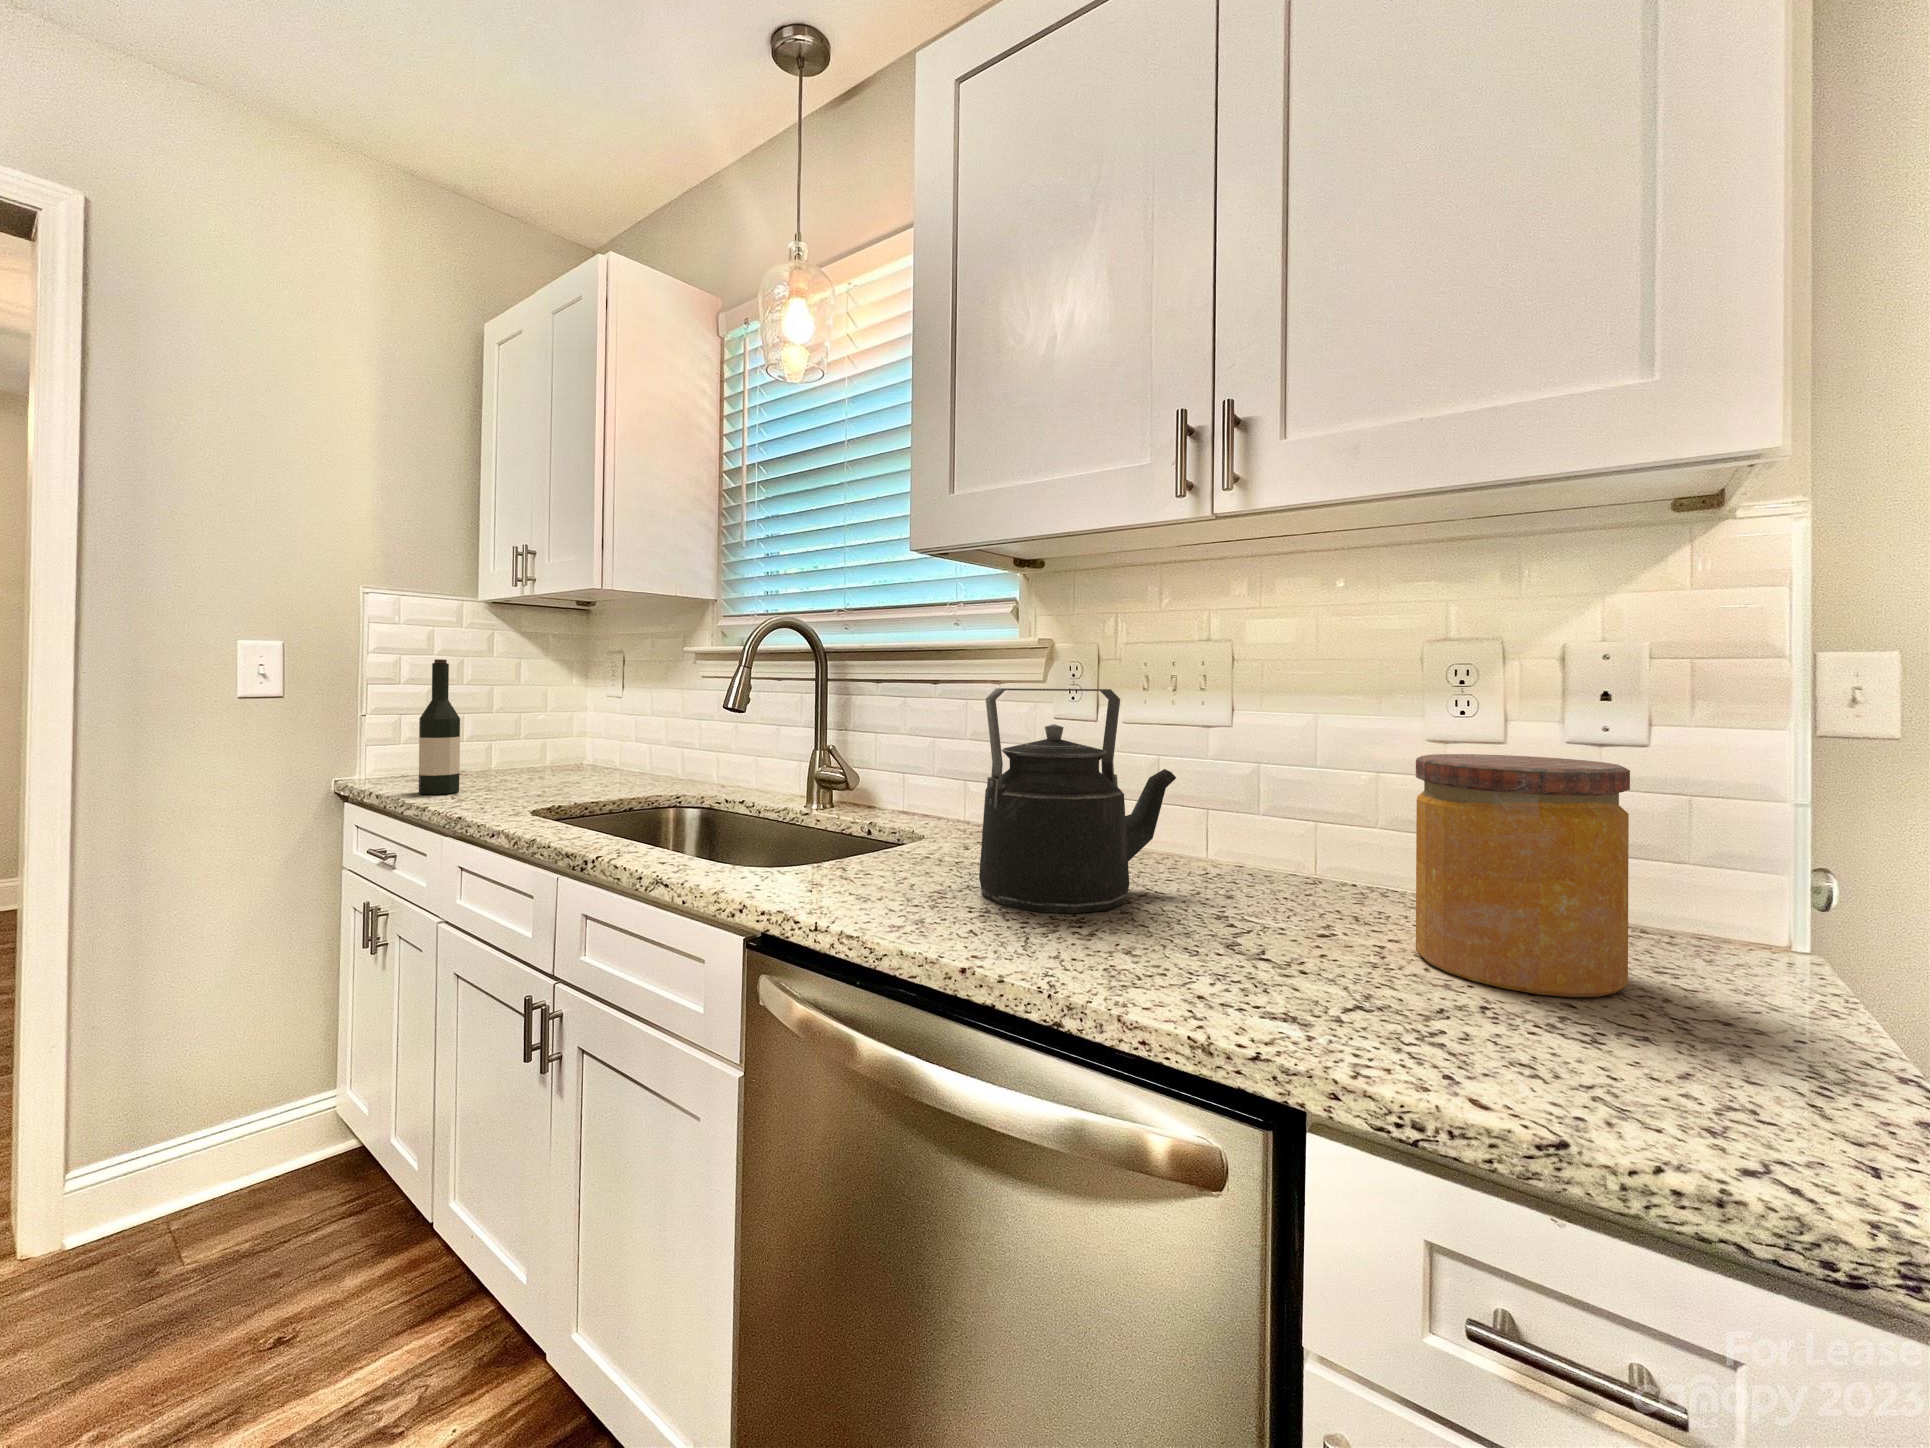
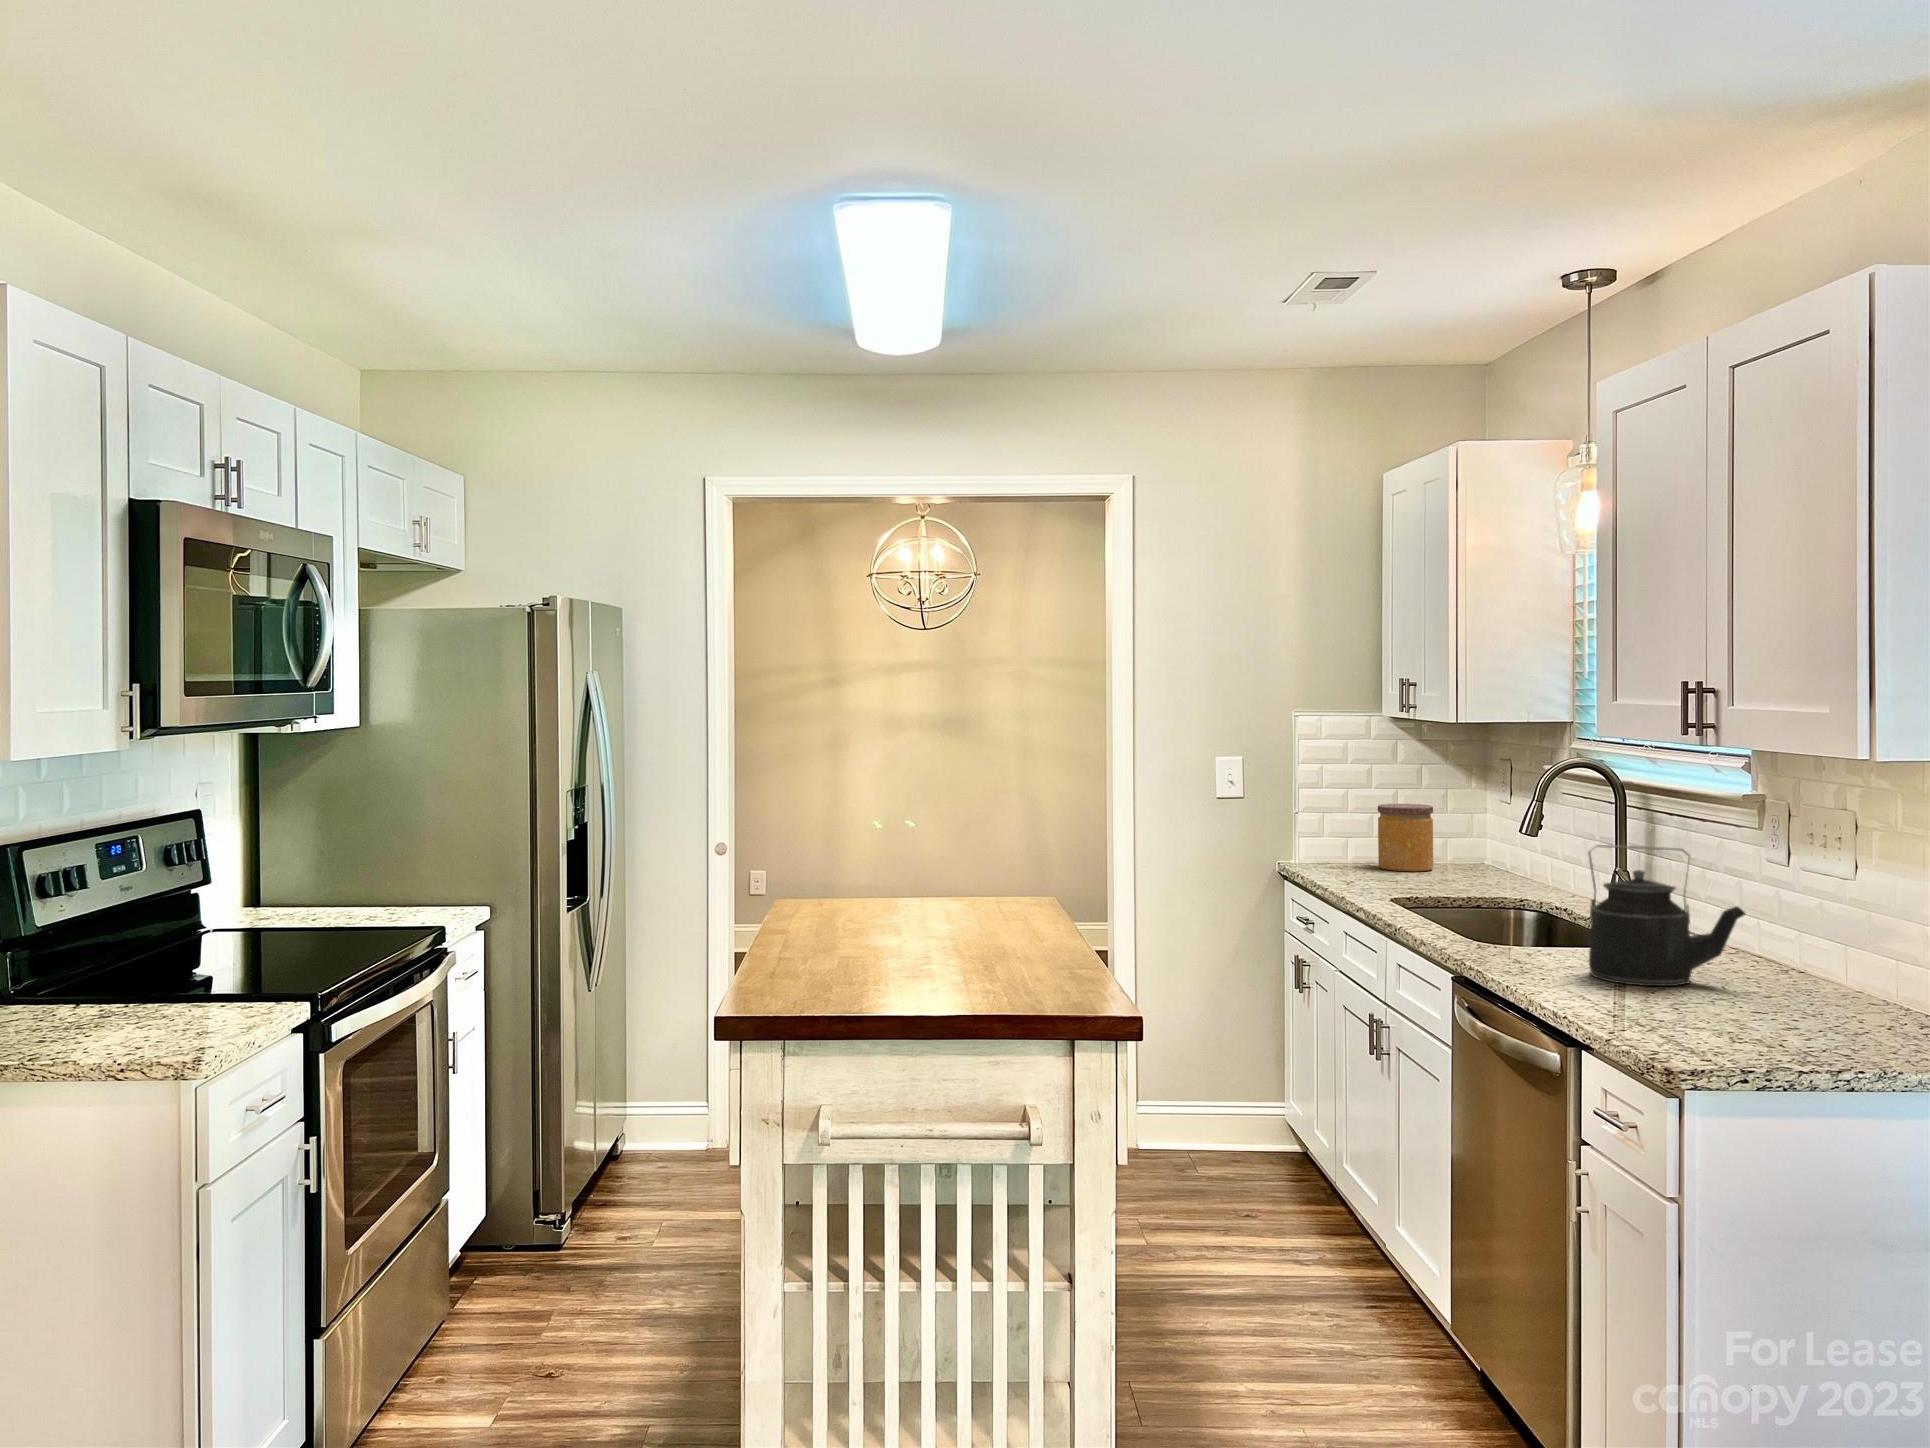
wine bottle: present [419,659,460,794] -> none [1327,779,1355,880]
jar: present [1416,754,1630,997] -> present [1378,804,1433,871]

